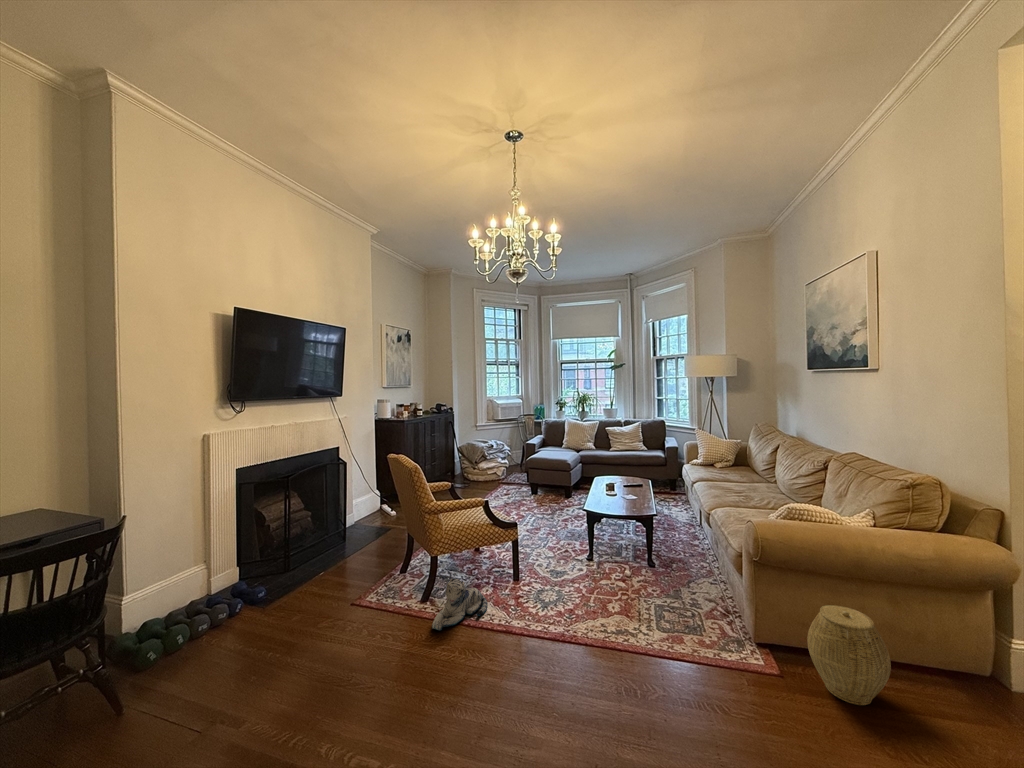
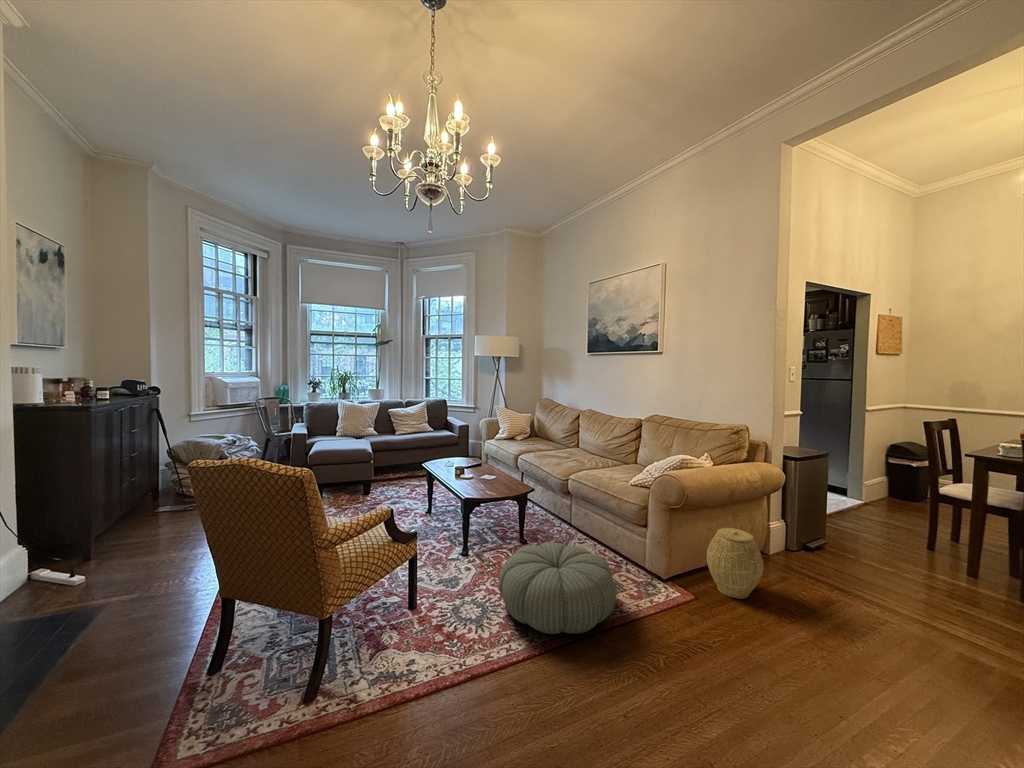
pouf: none [561,560,670,643] -> present [499,542,616,634]
plush toy: present [432,579,488,630] -> none [360,637,422,734]

